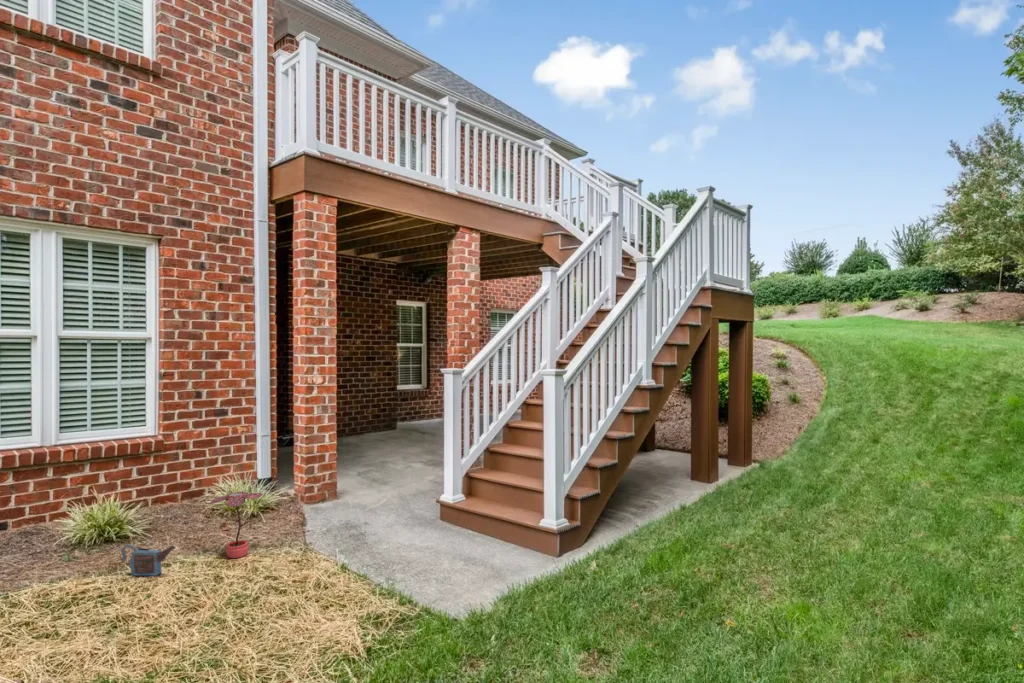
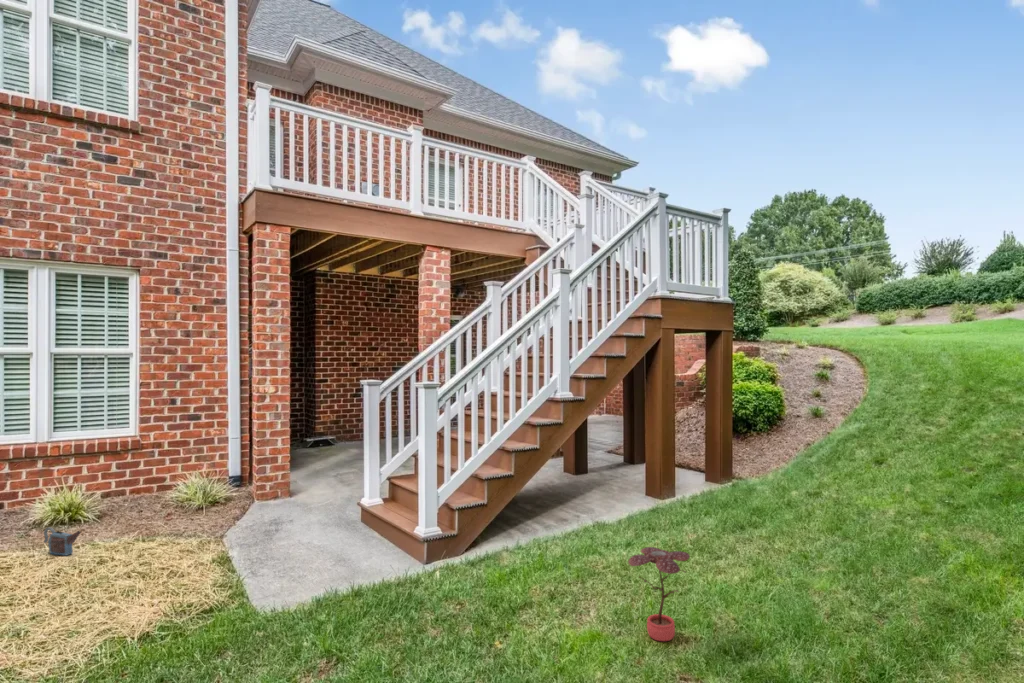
potted plant: present [210,492,263,558] -> present [629,547,690,641]

